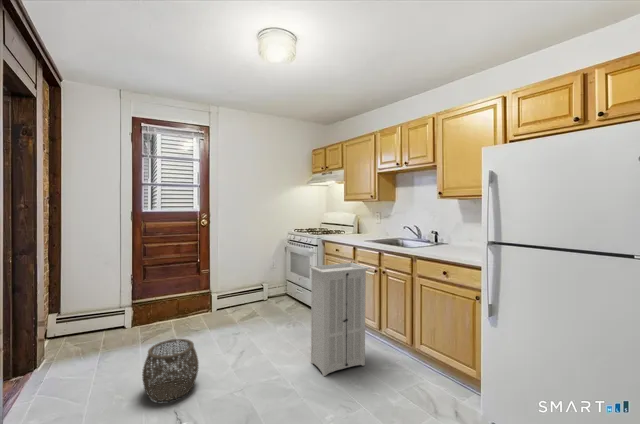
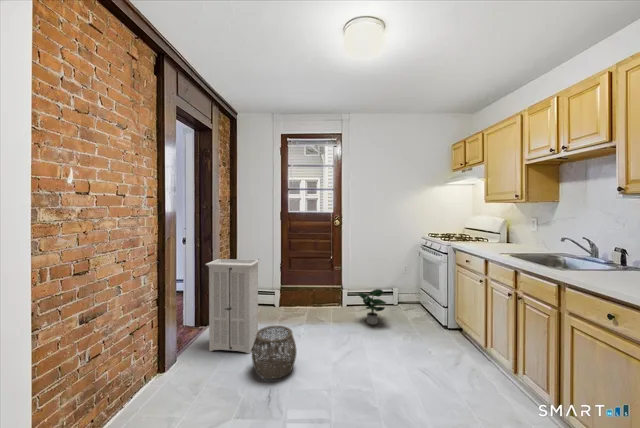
storage cabinet: present [309,262,370,376] -> present [205,258,260,354]
potted plant: none [238,287,268,323] -> present [358,289,386,325]

